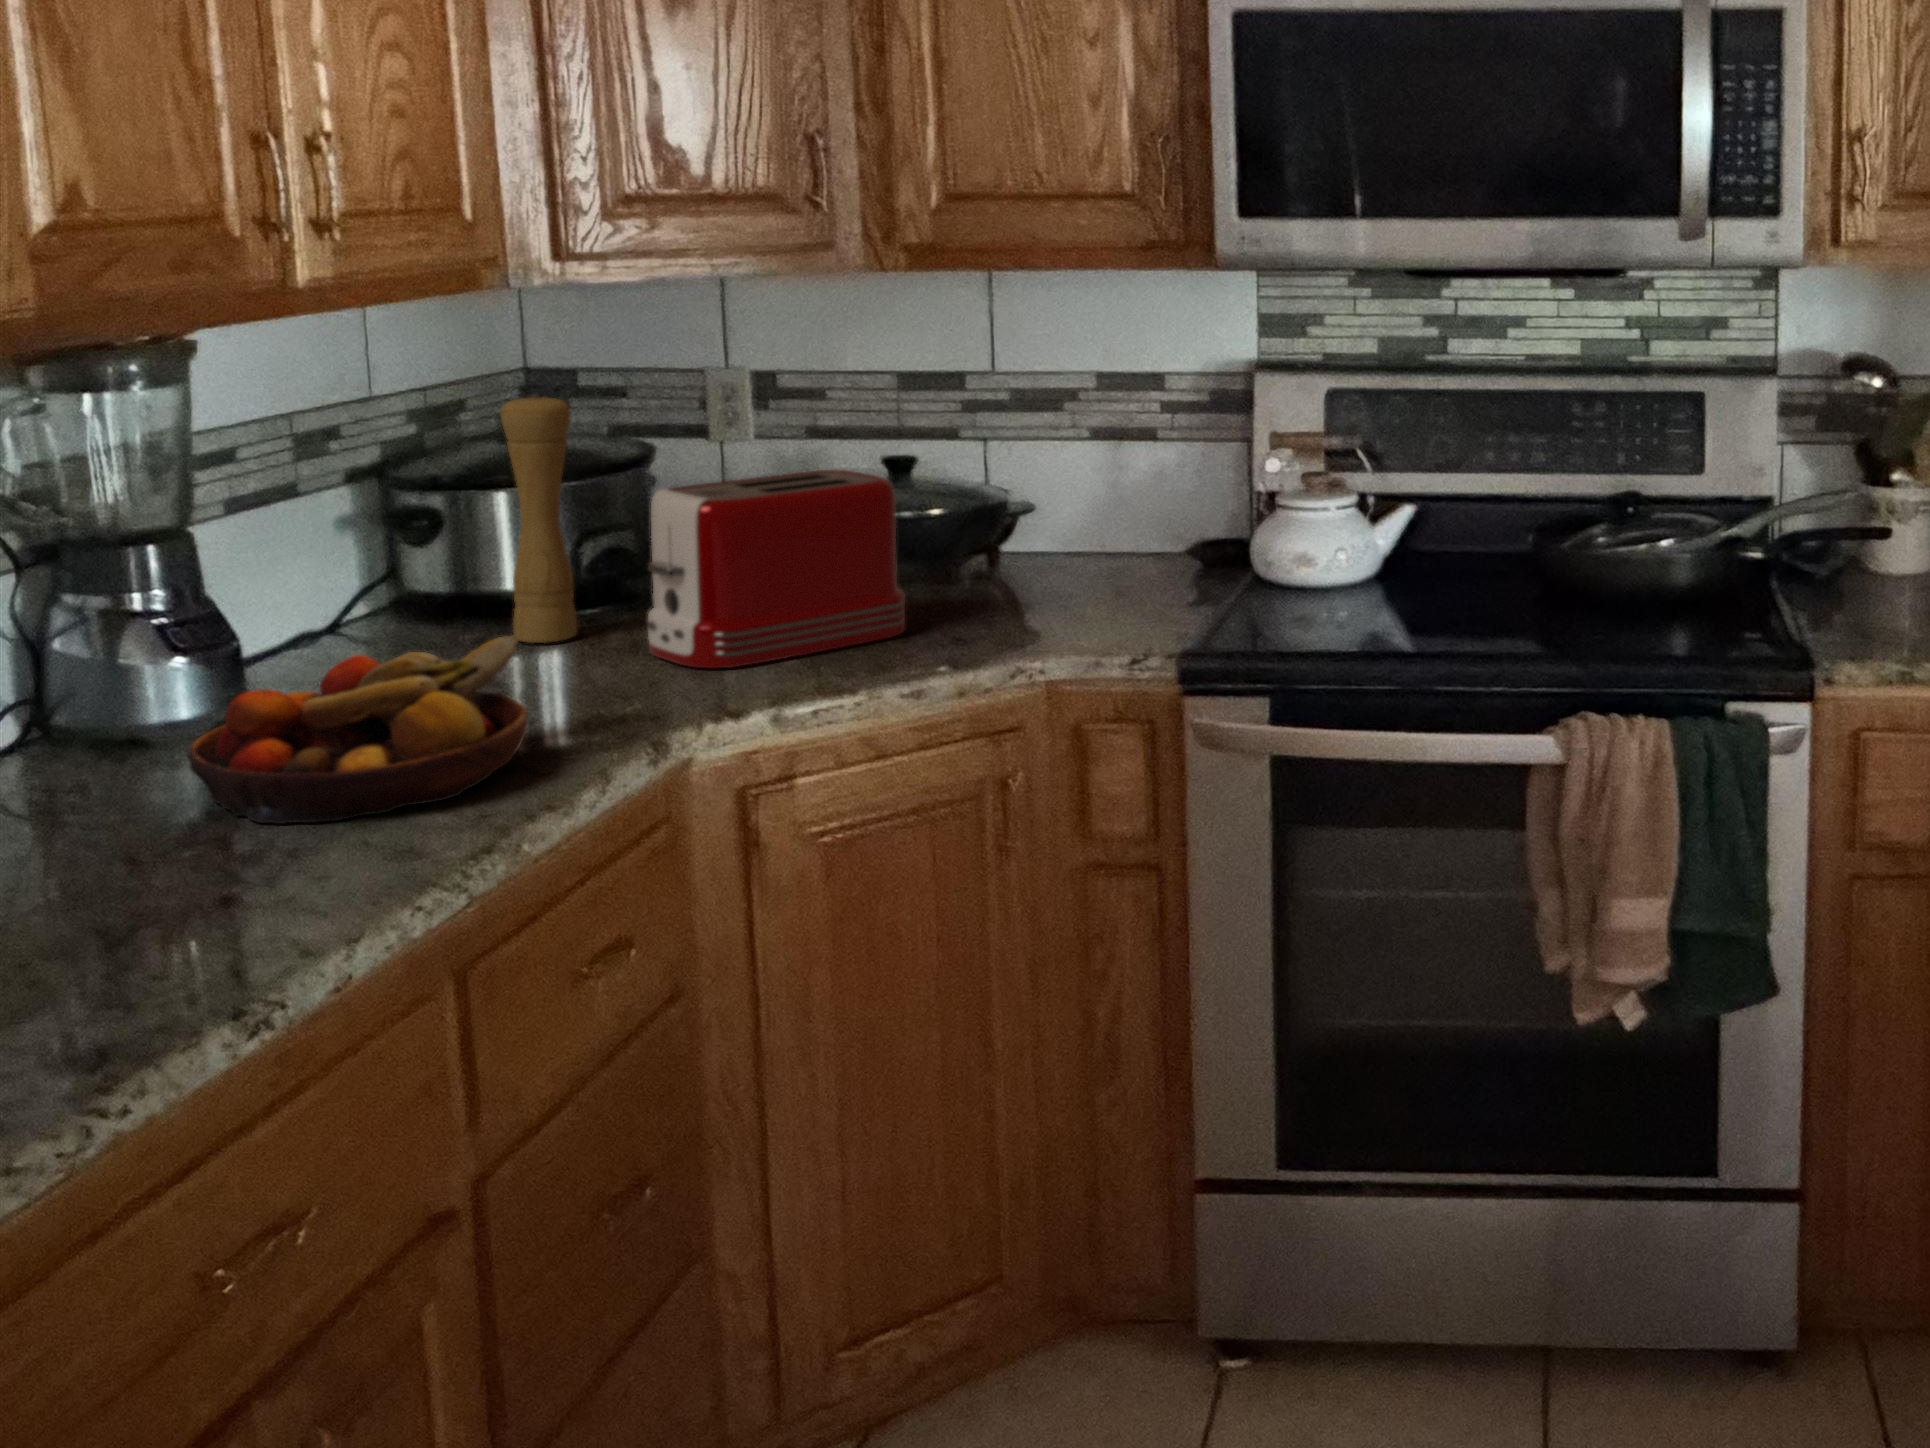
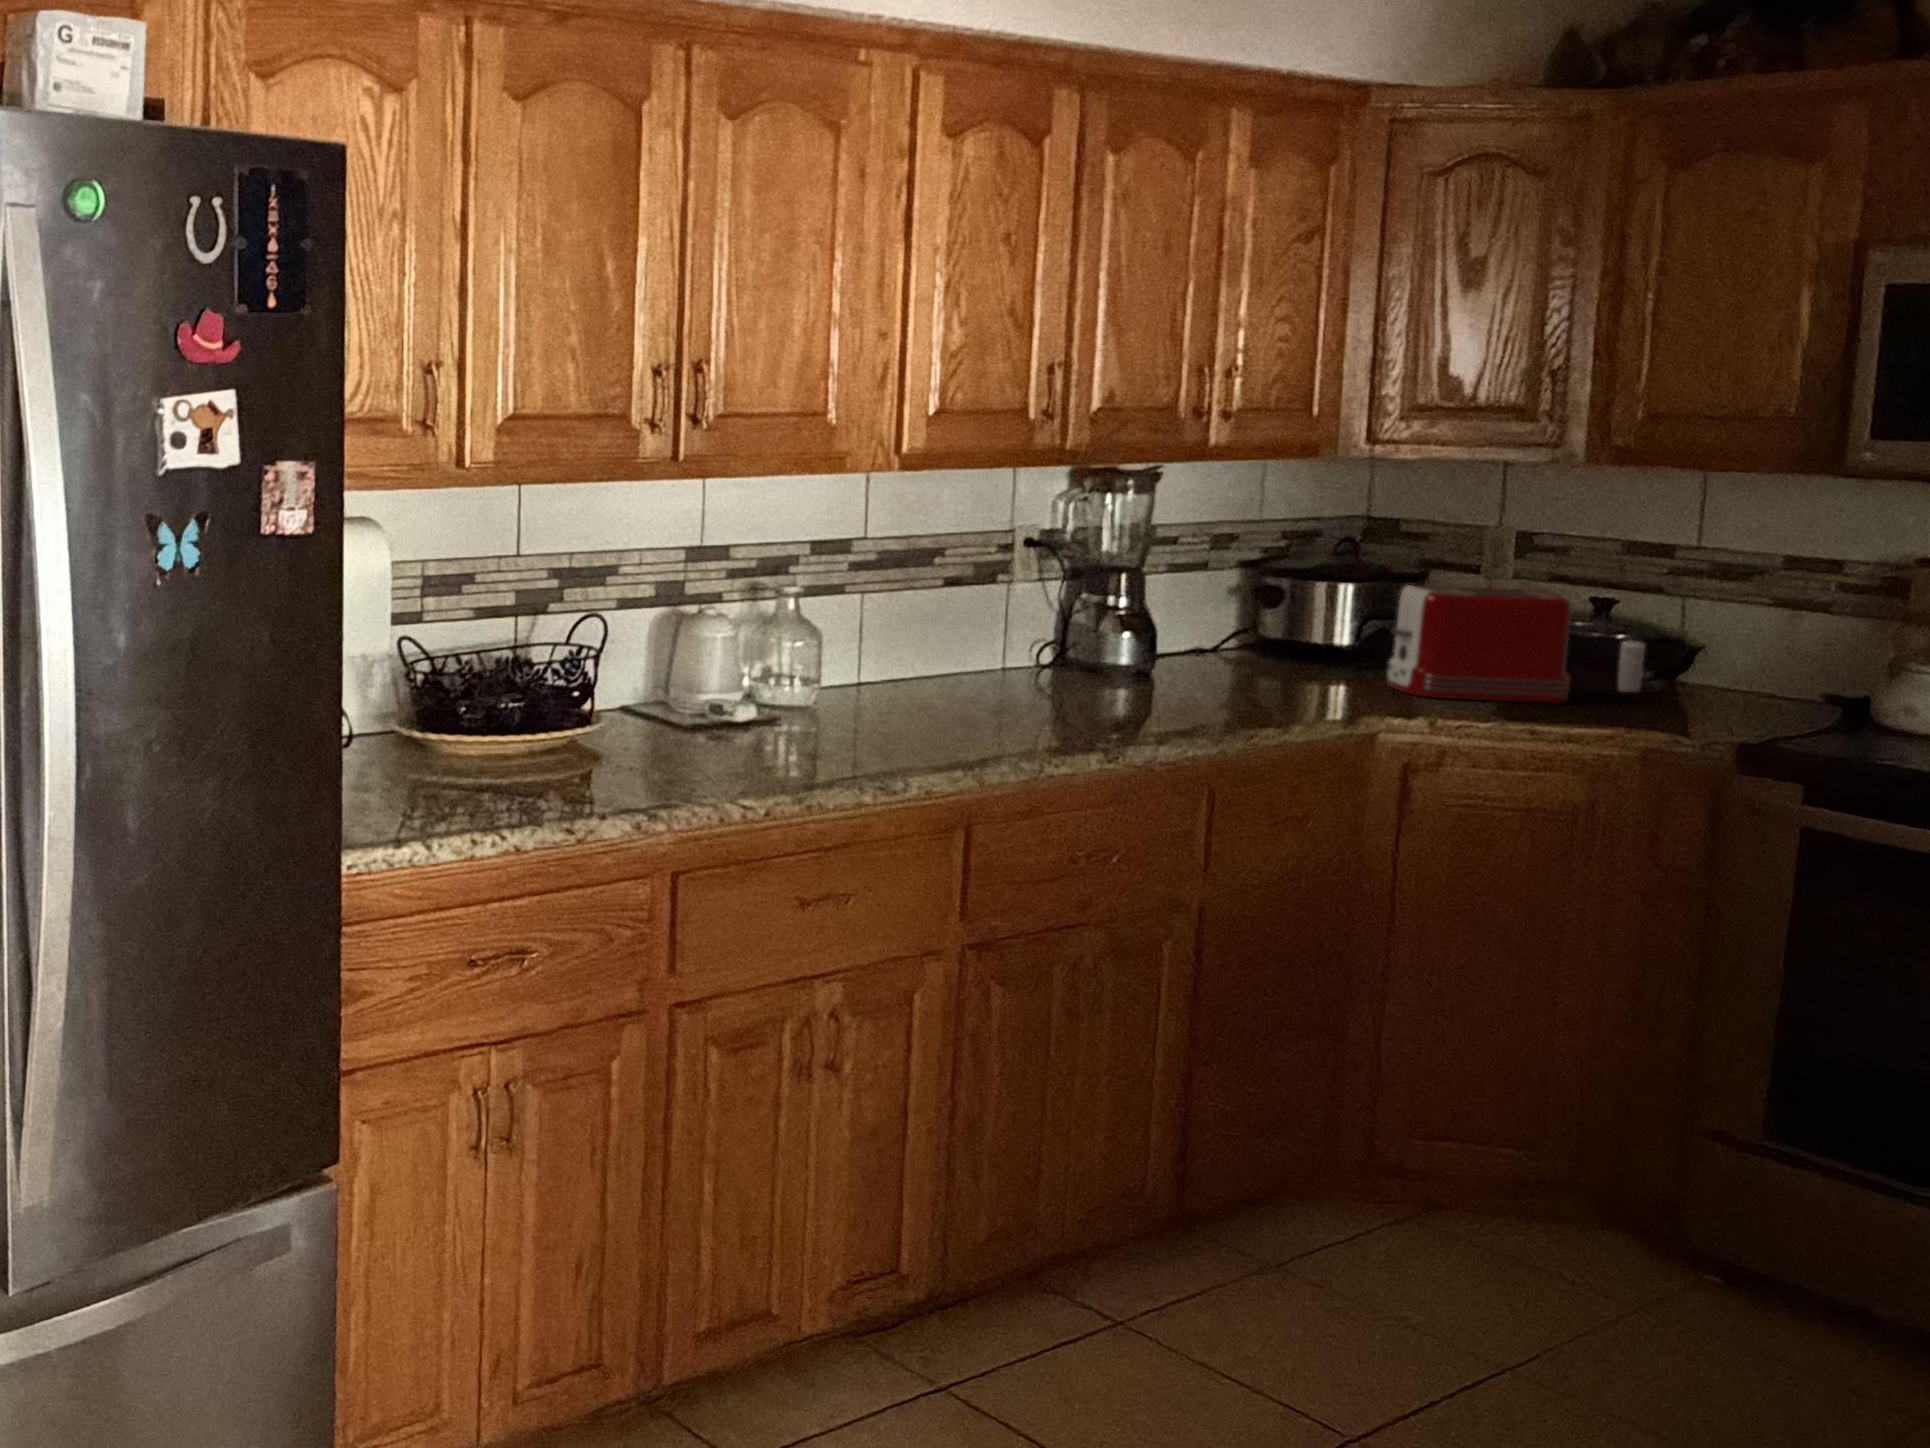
pepper mill: present [500,394,577,643] -> none [1312,523,1365,672]
candle: none [942,507,973,595] -> present [1618,640,1645,692]
fruit bowl: present [188,635,528,824] -> none [1120,639,1295,715]

